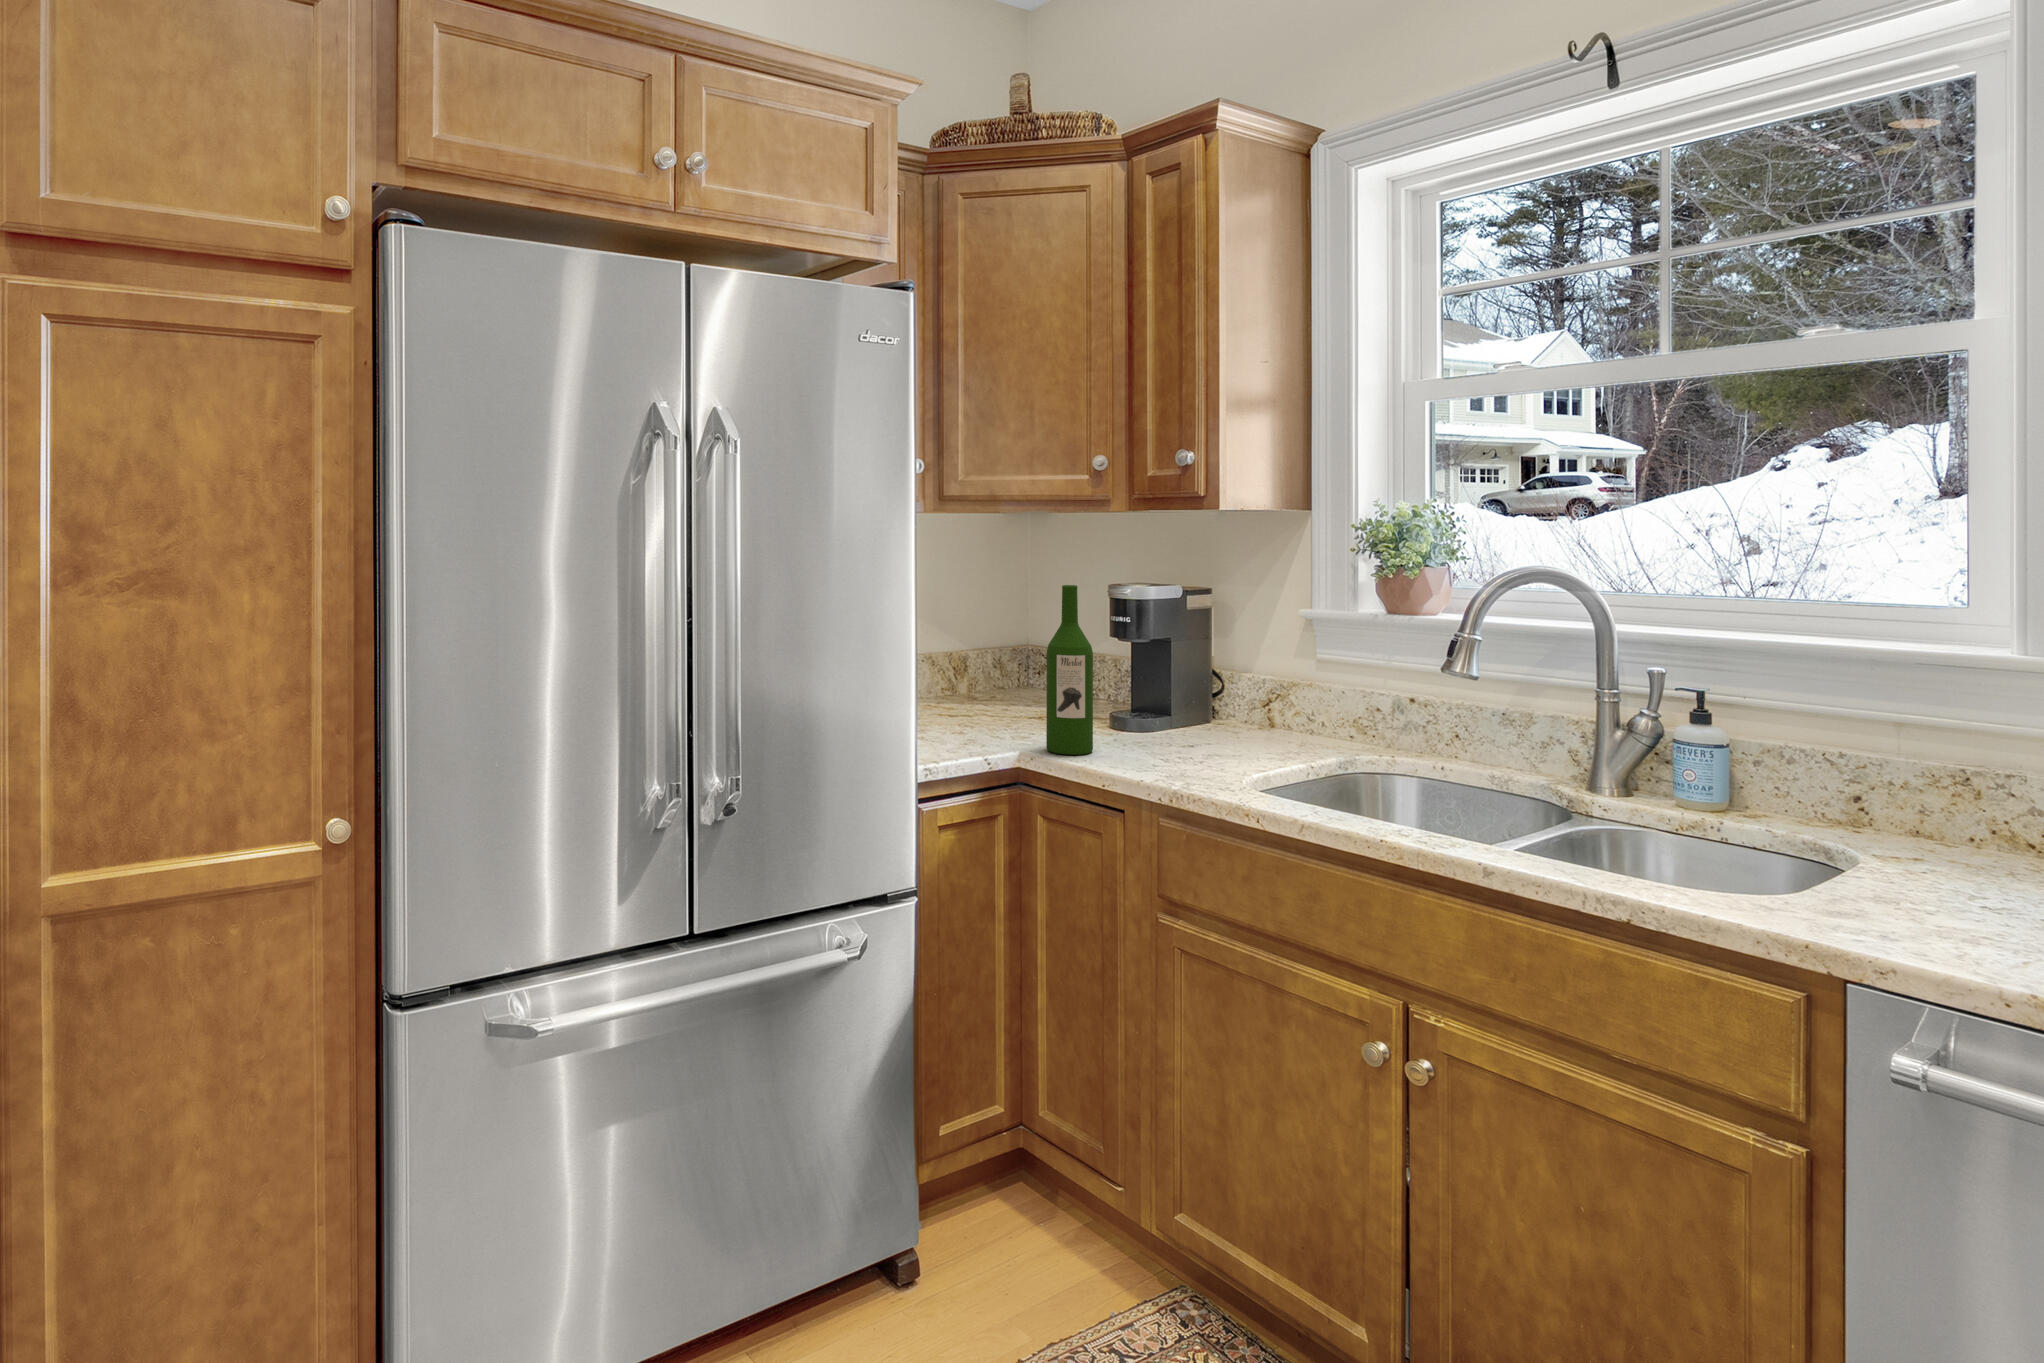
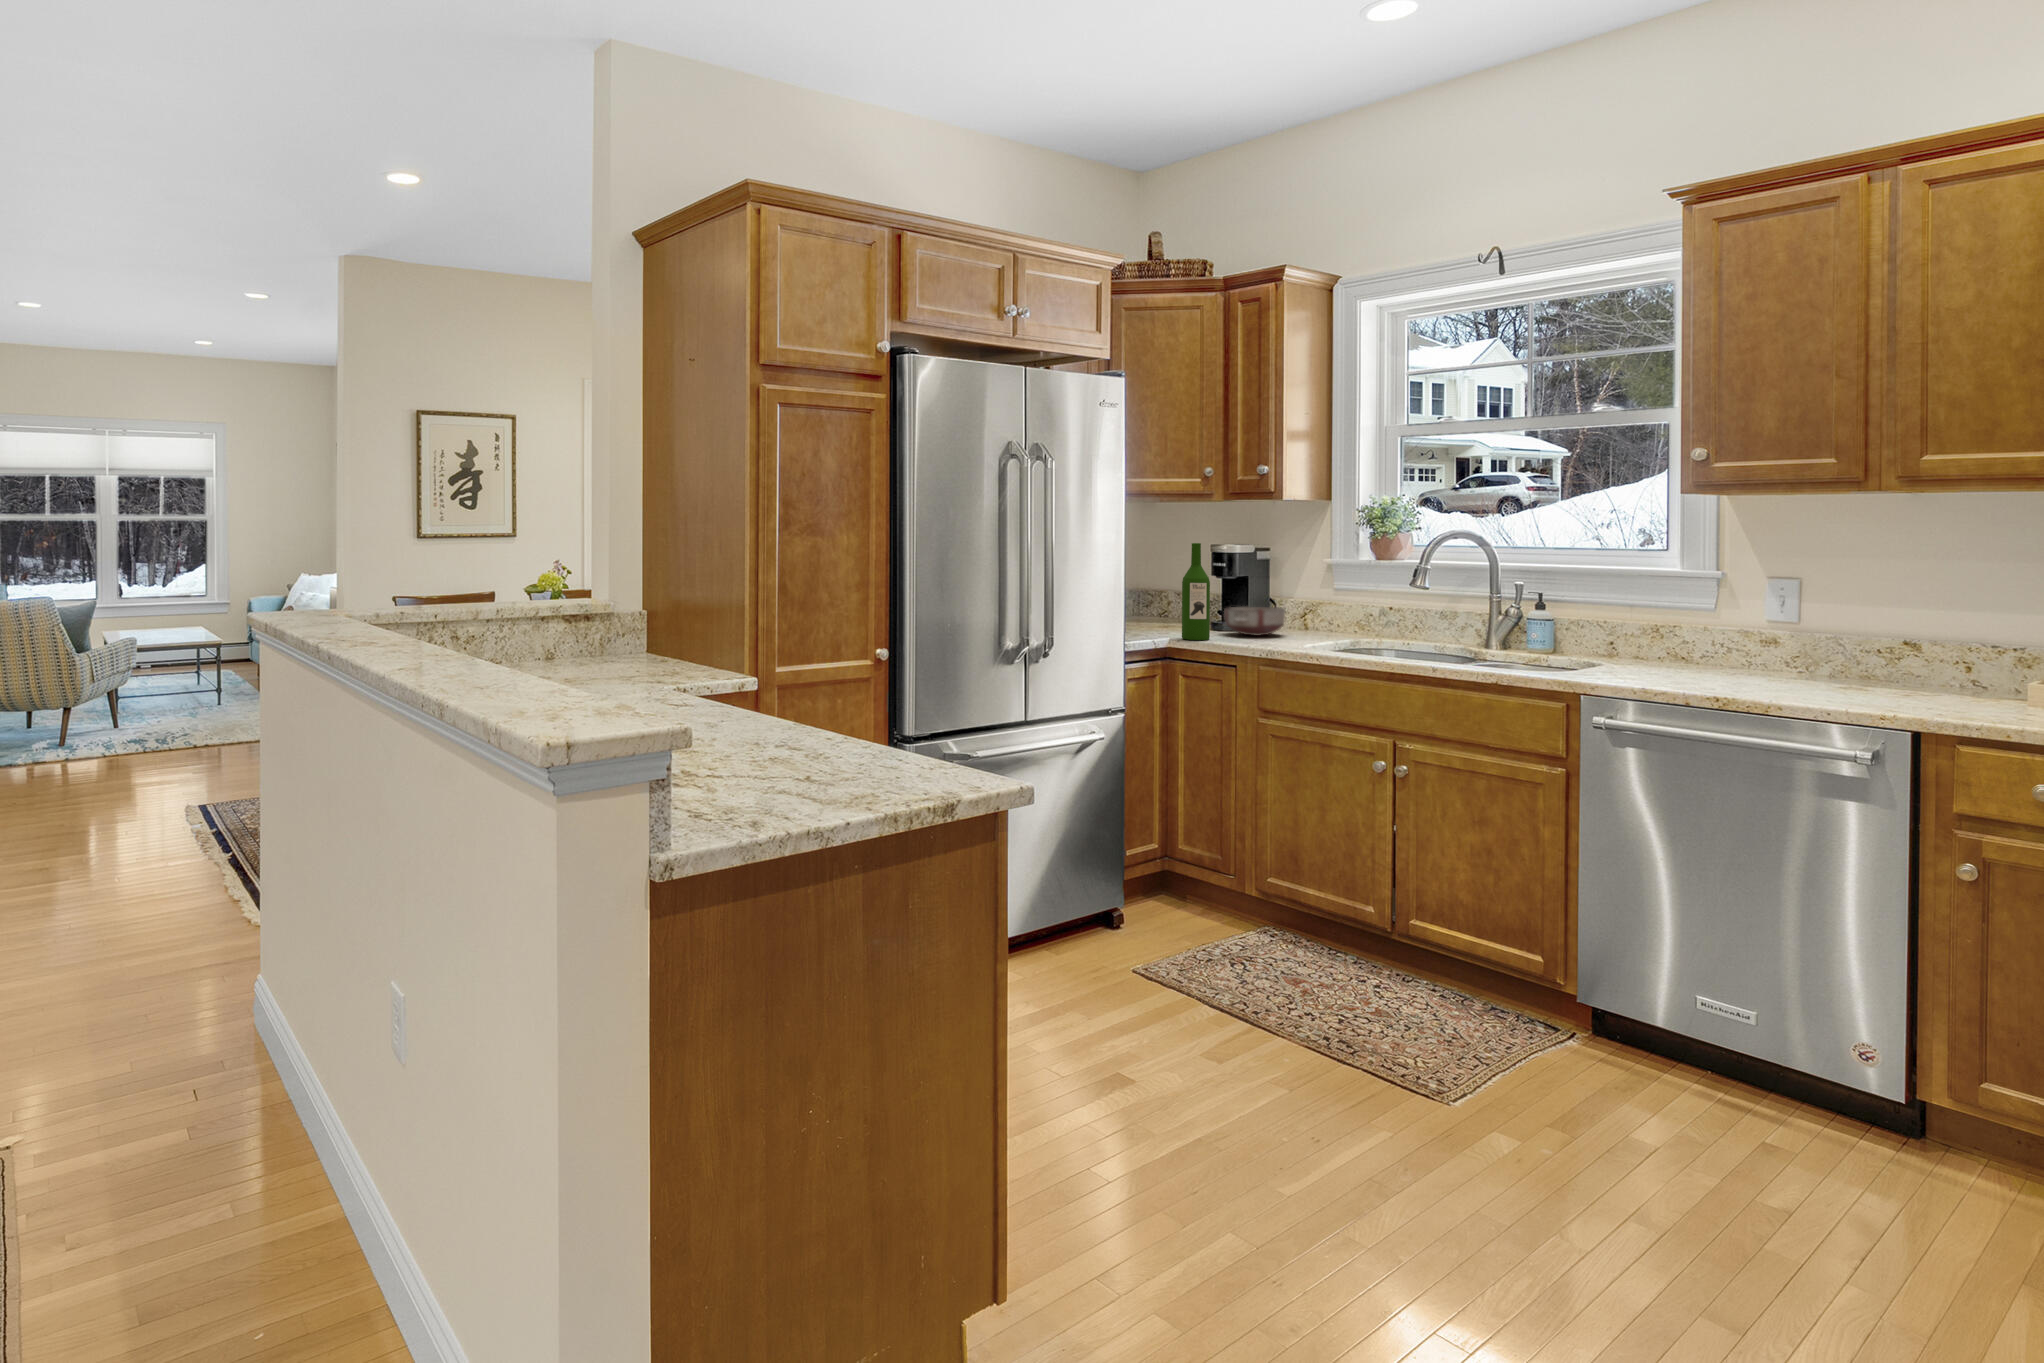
ceramic bowl: none [1127,689,1229,743] -> present [1224,607,1285,635]

